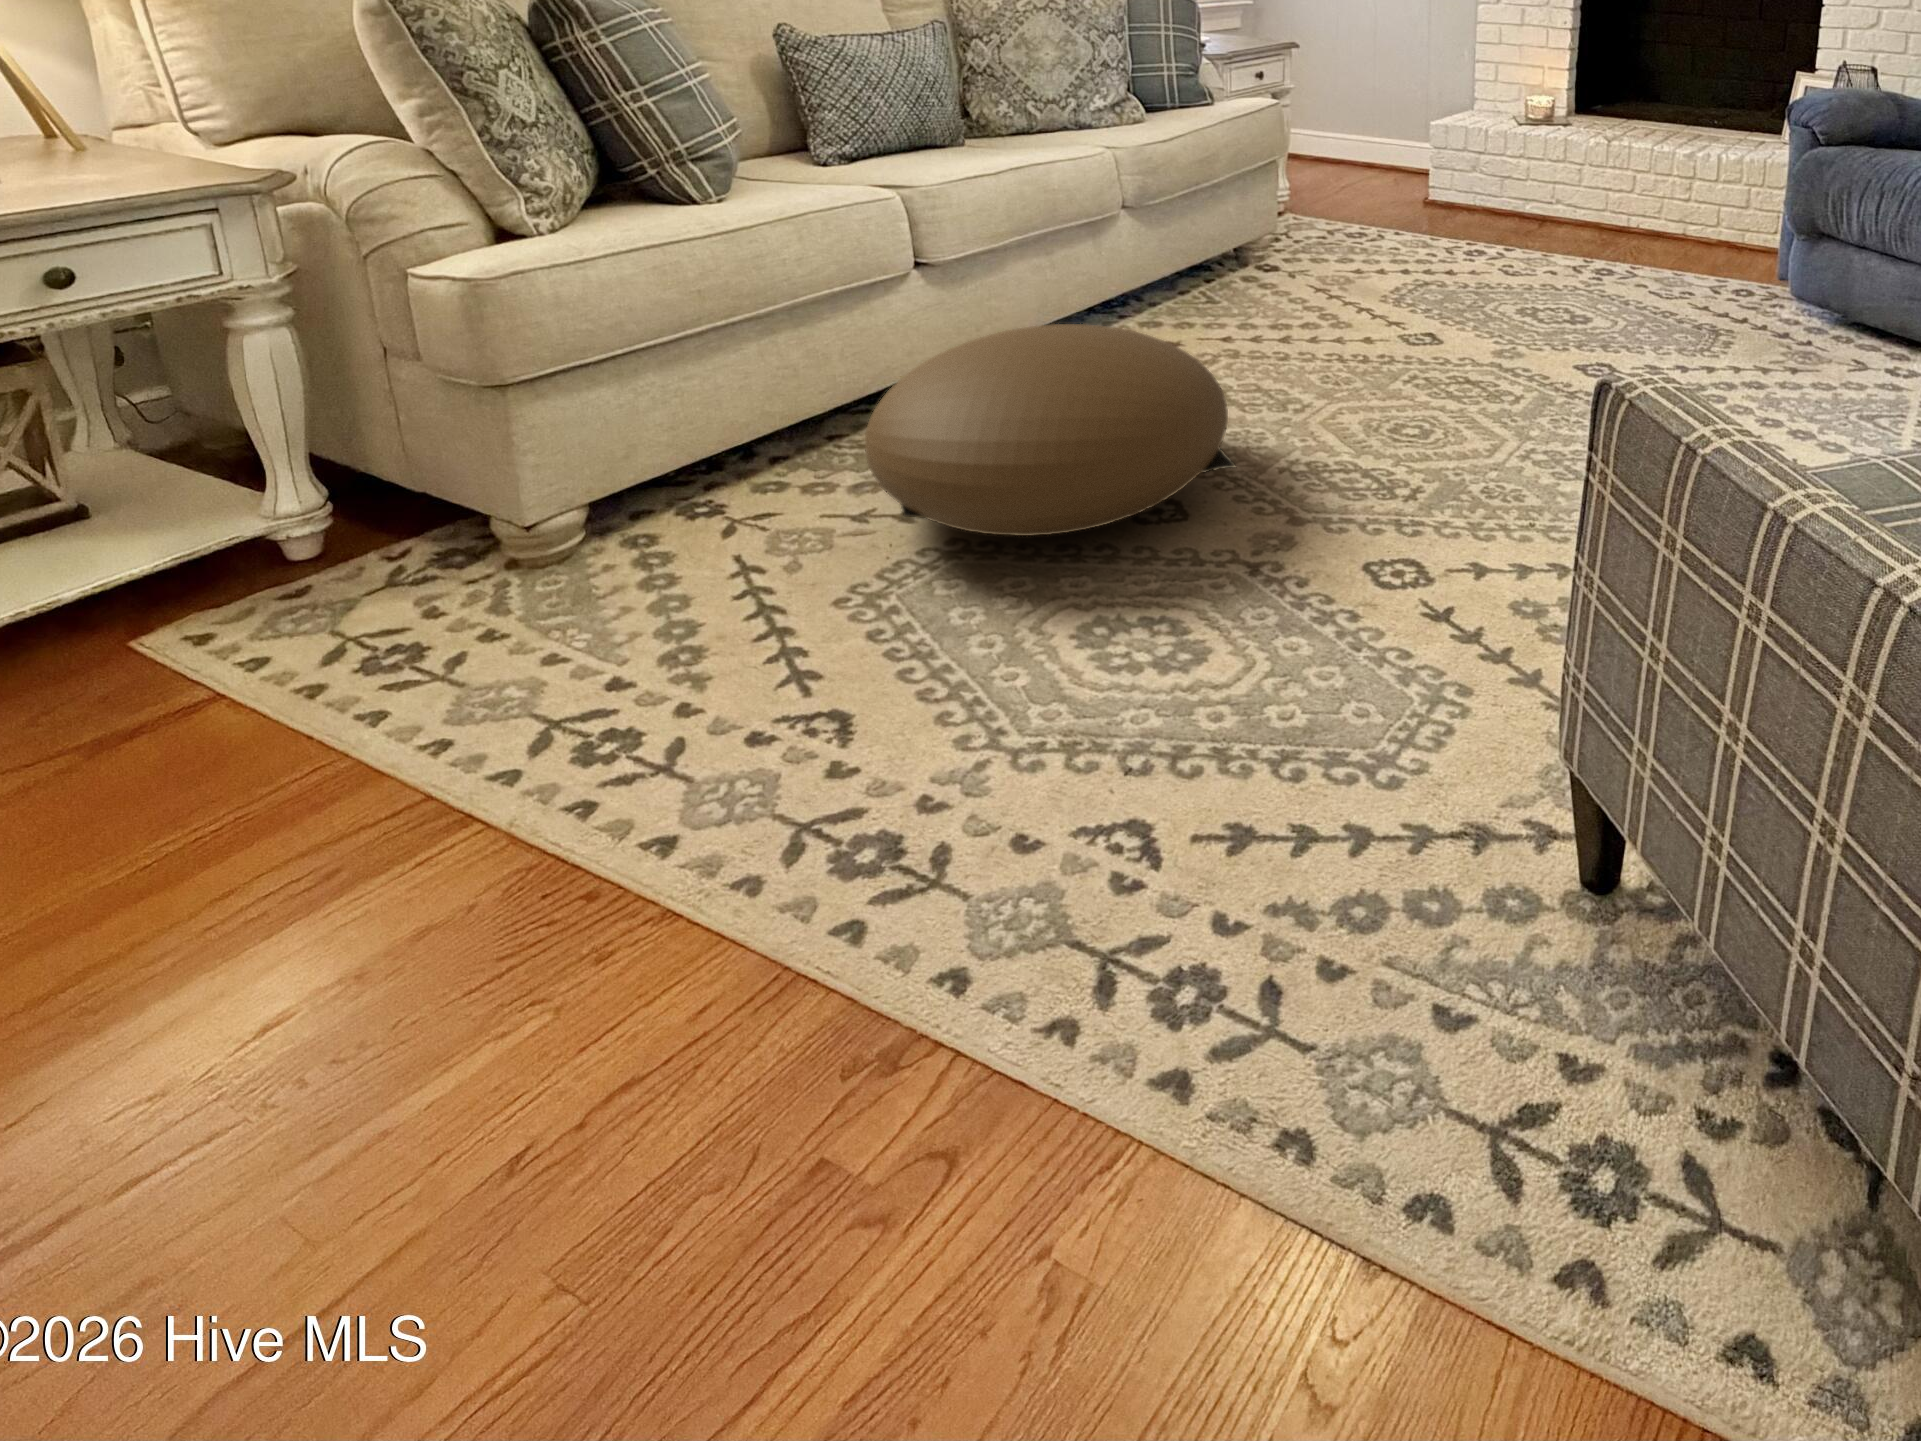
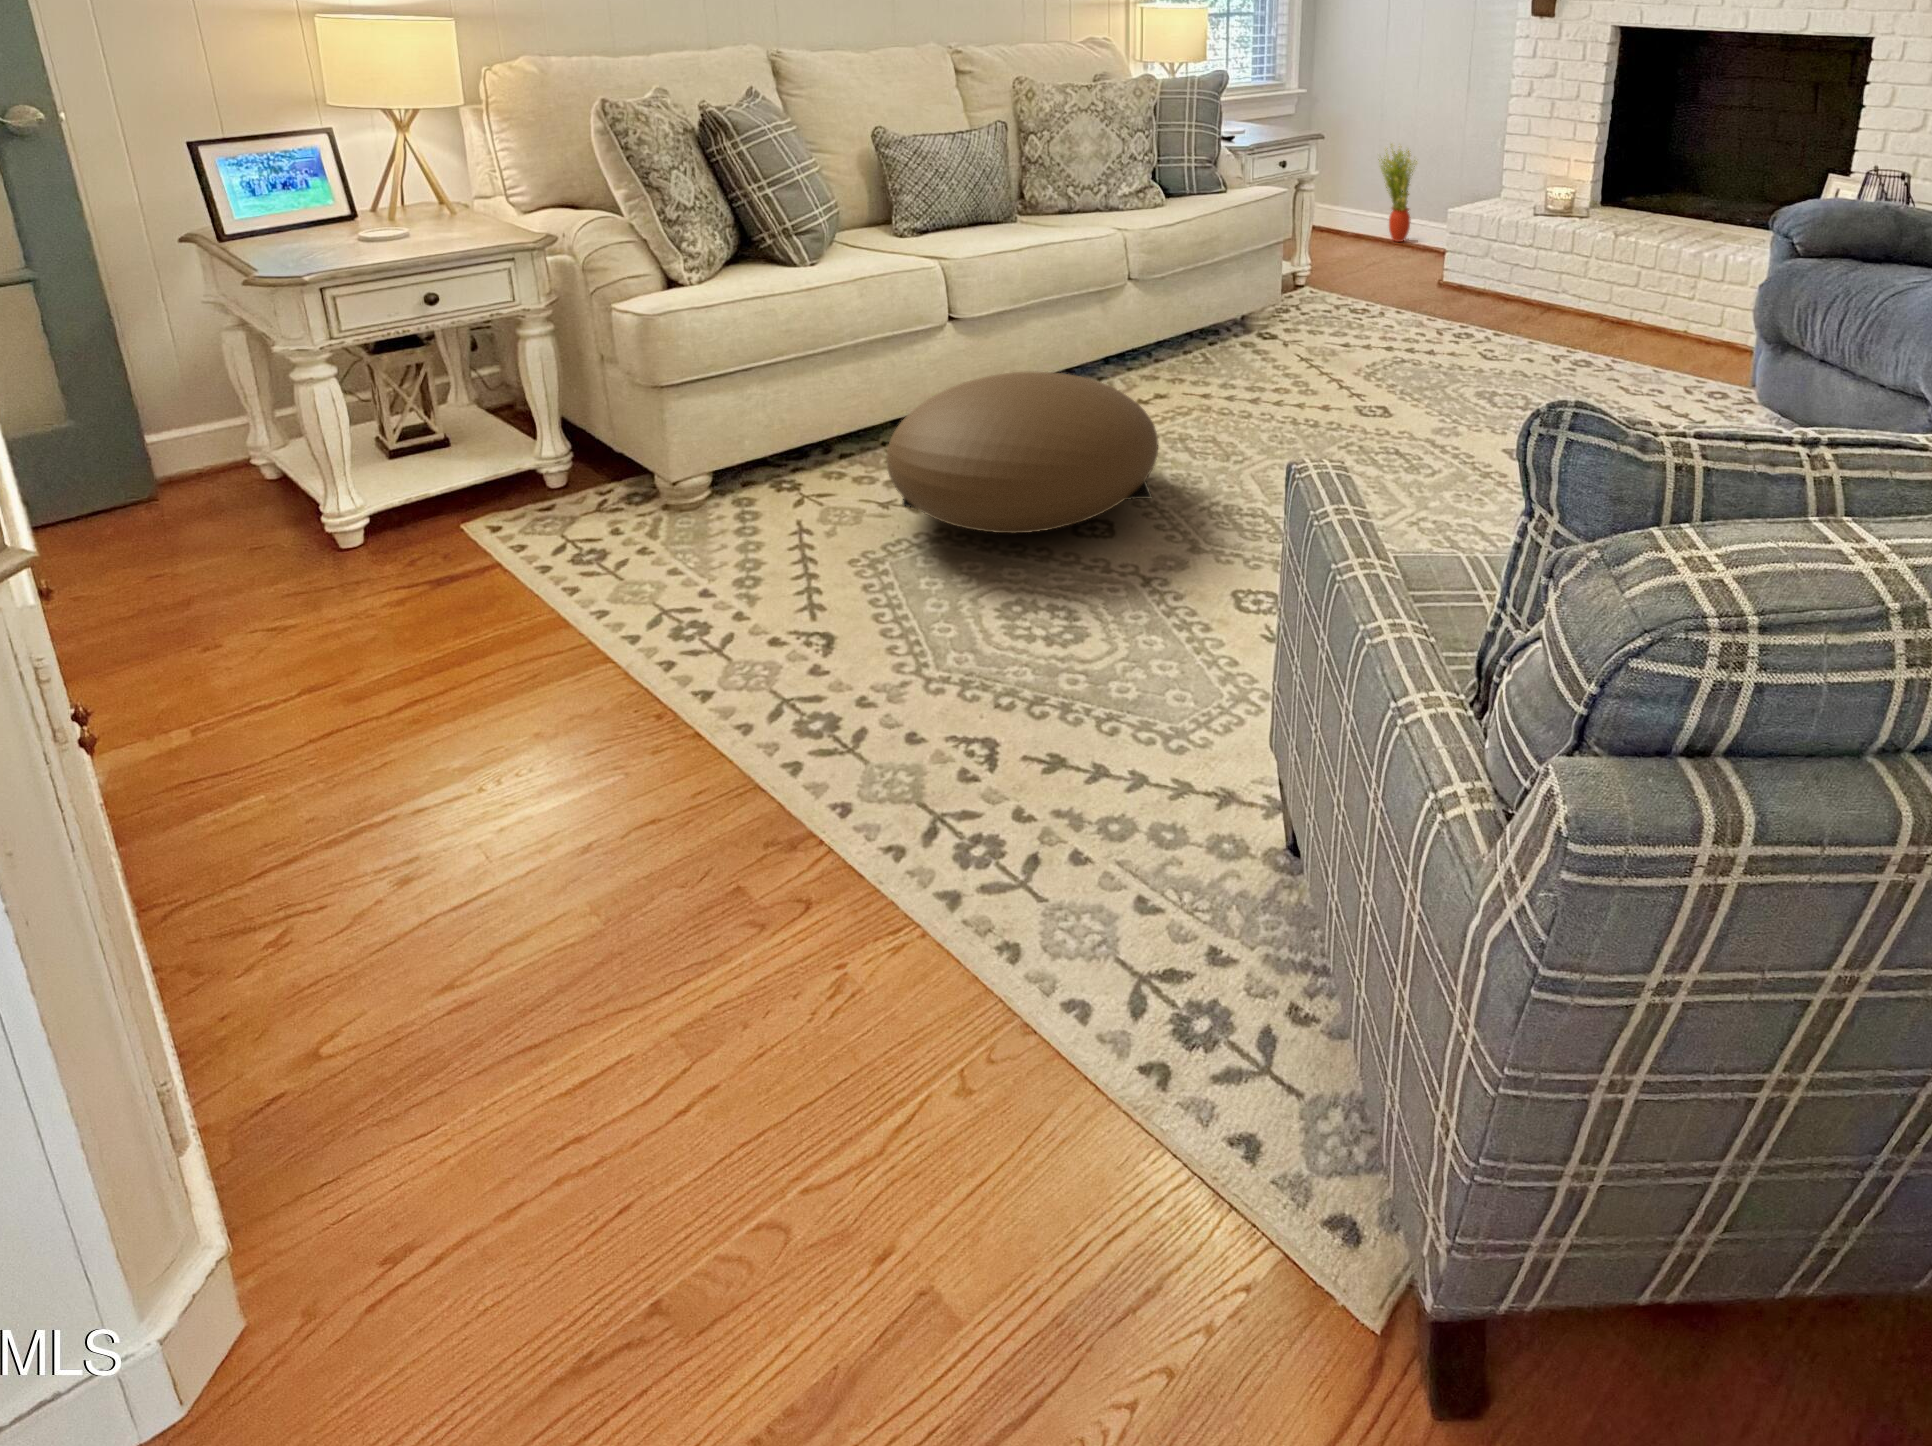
potted plant: none [1334,62,1379,169] -> present [1378,144,1417,242]

